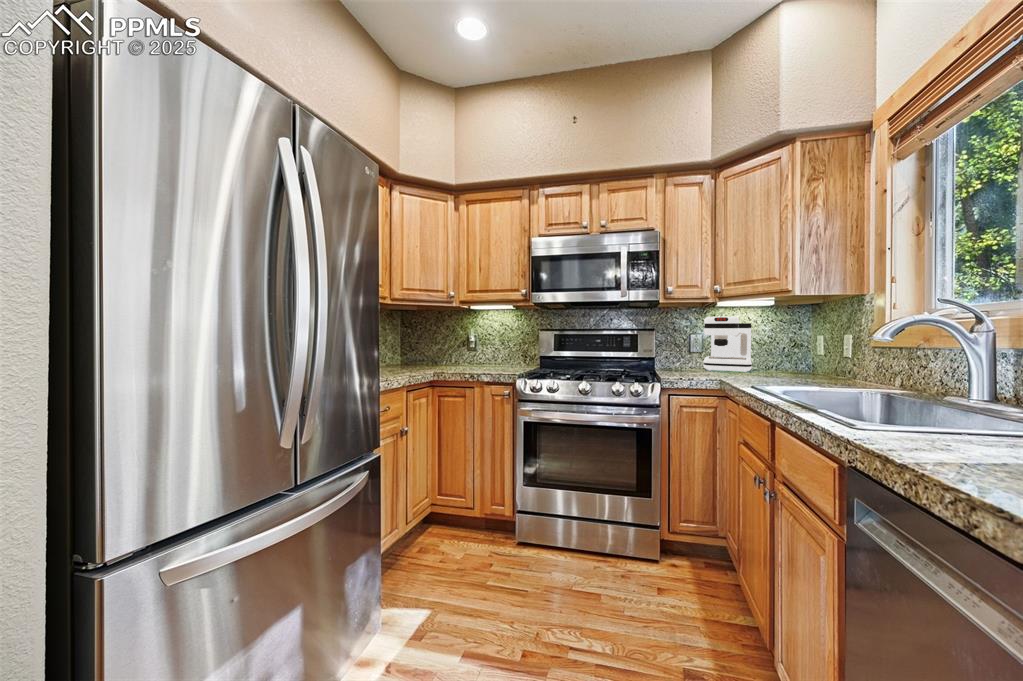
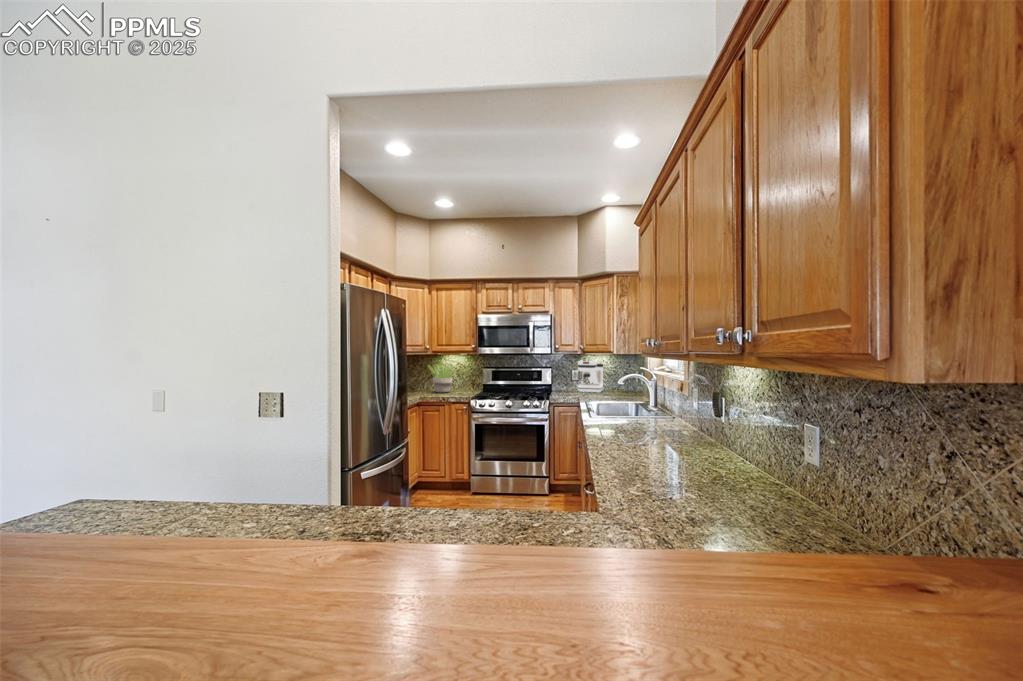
potted plant: none [448,323,500,368] -> present [431,366,455,393]

